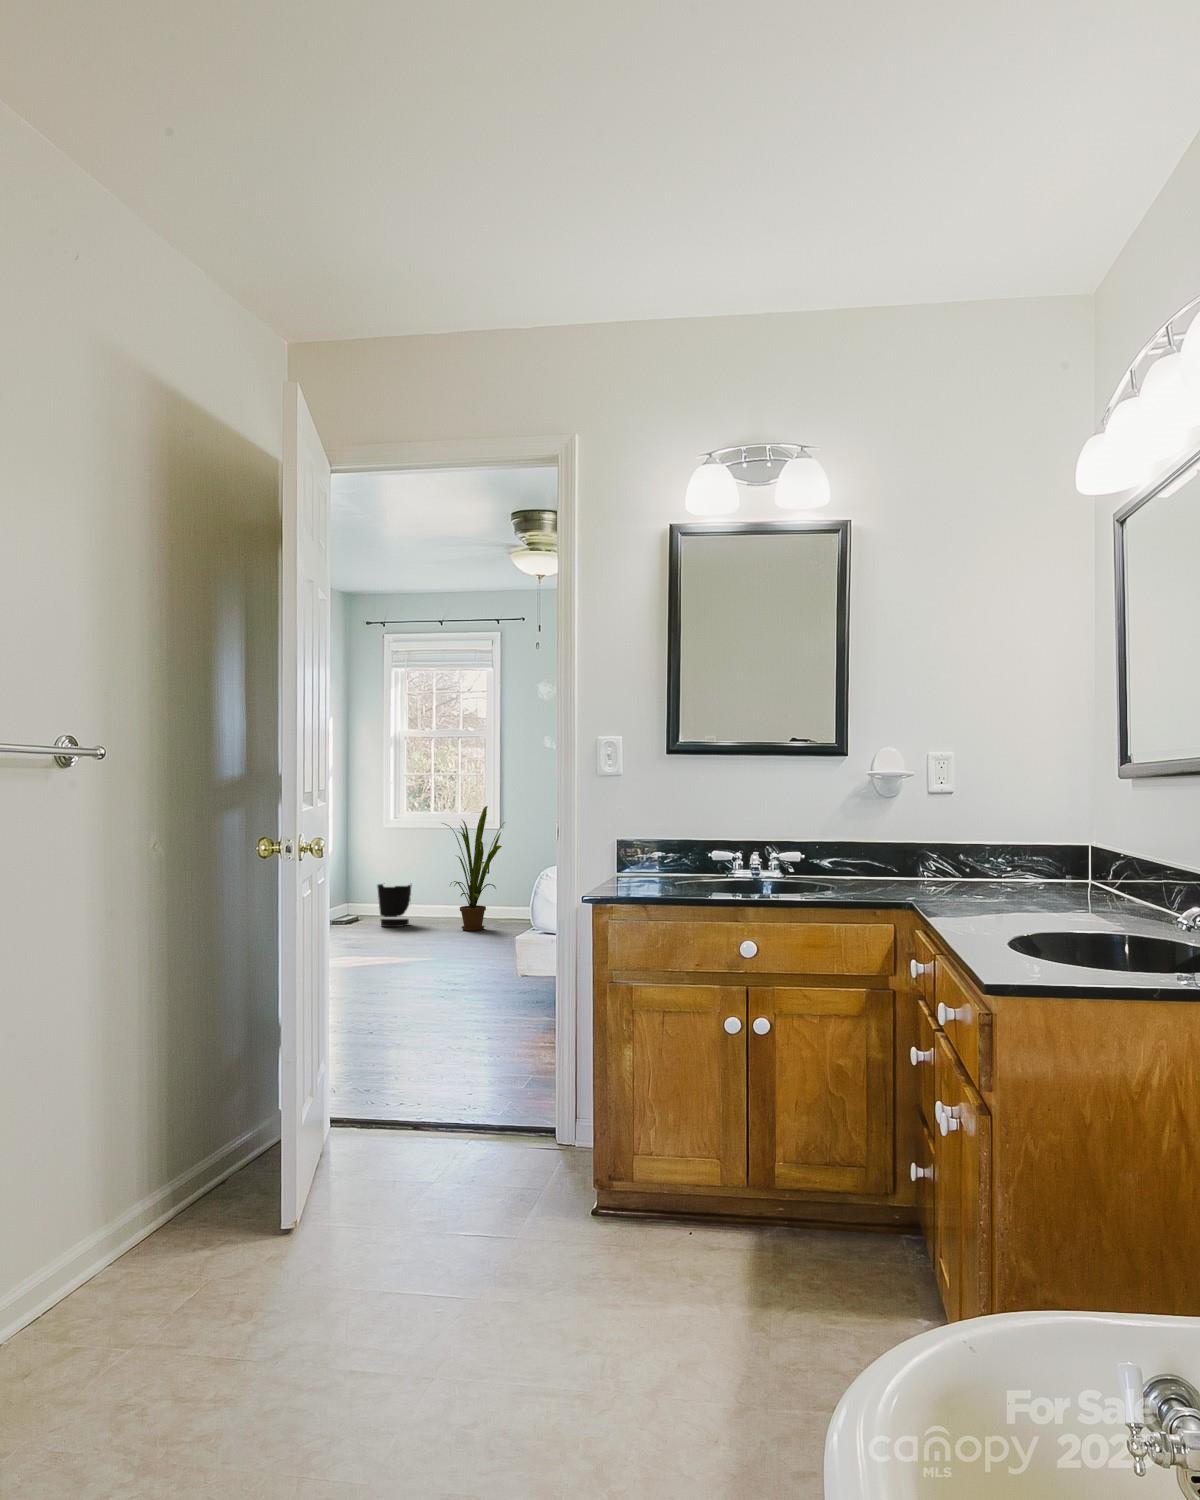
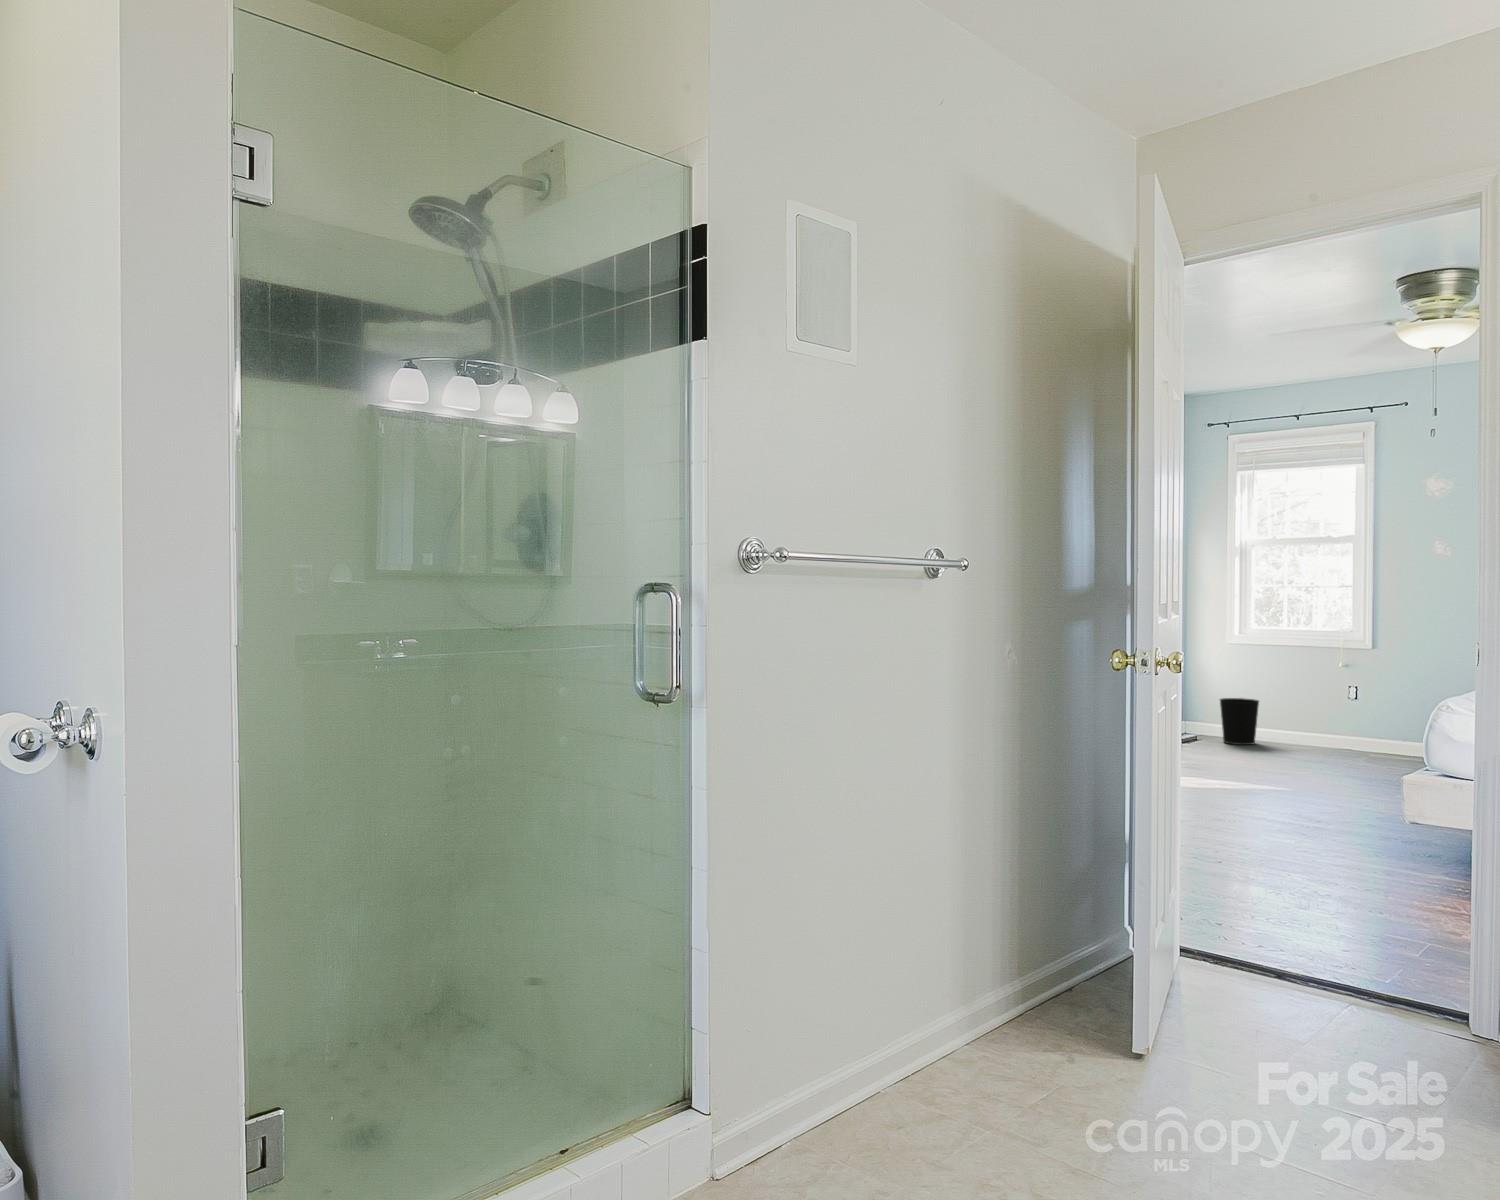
house plant: present [442,806,504,931] -> none [1294,620,1379,758]

